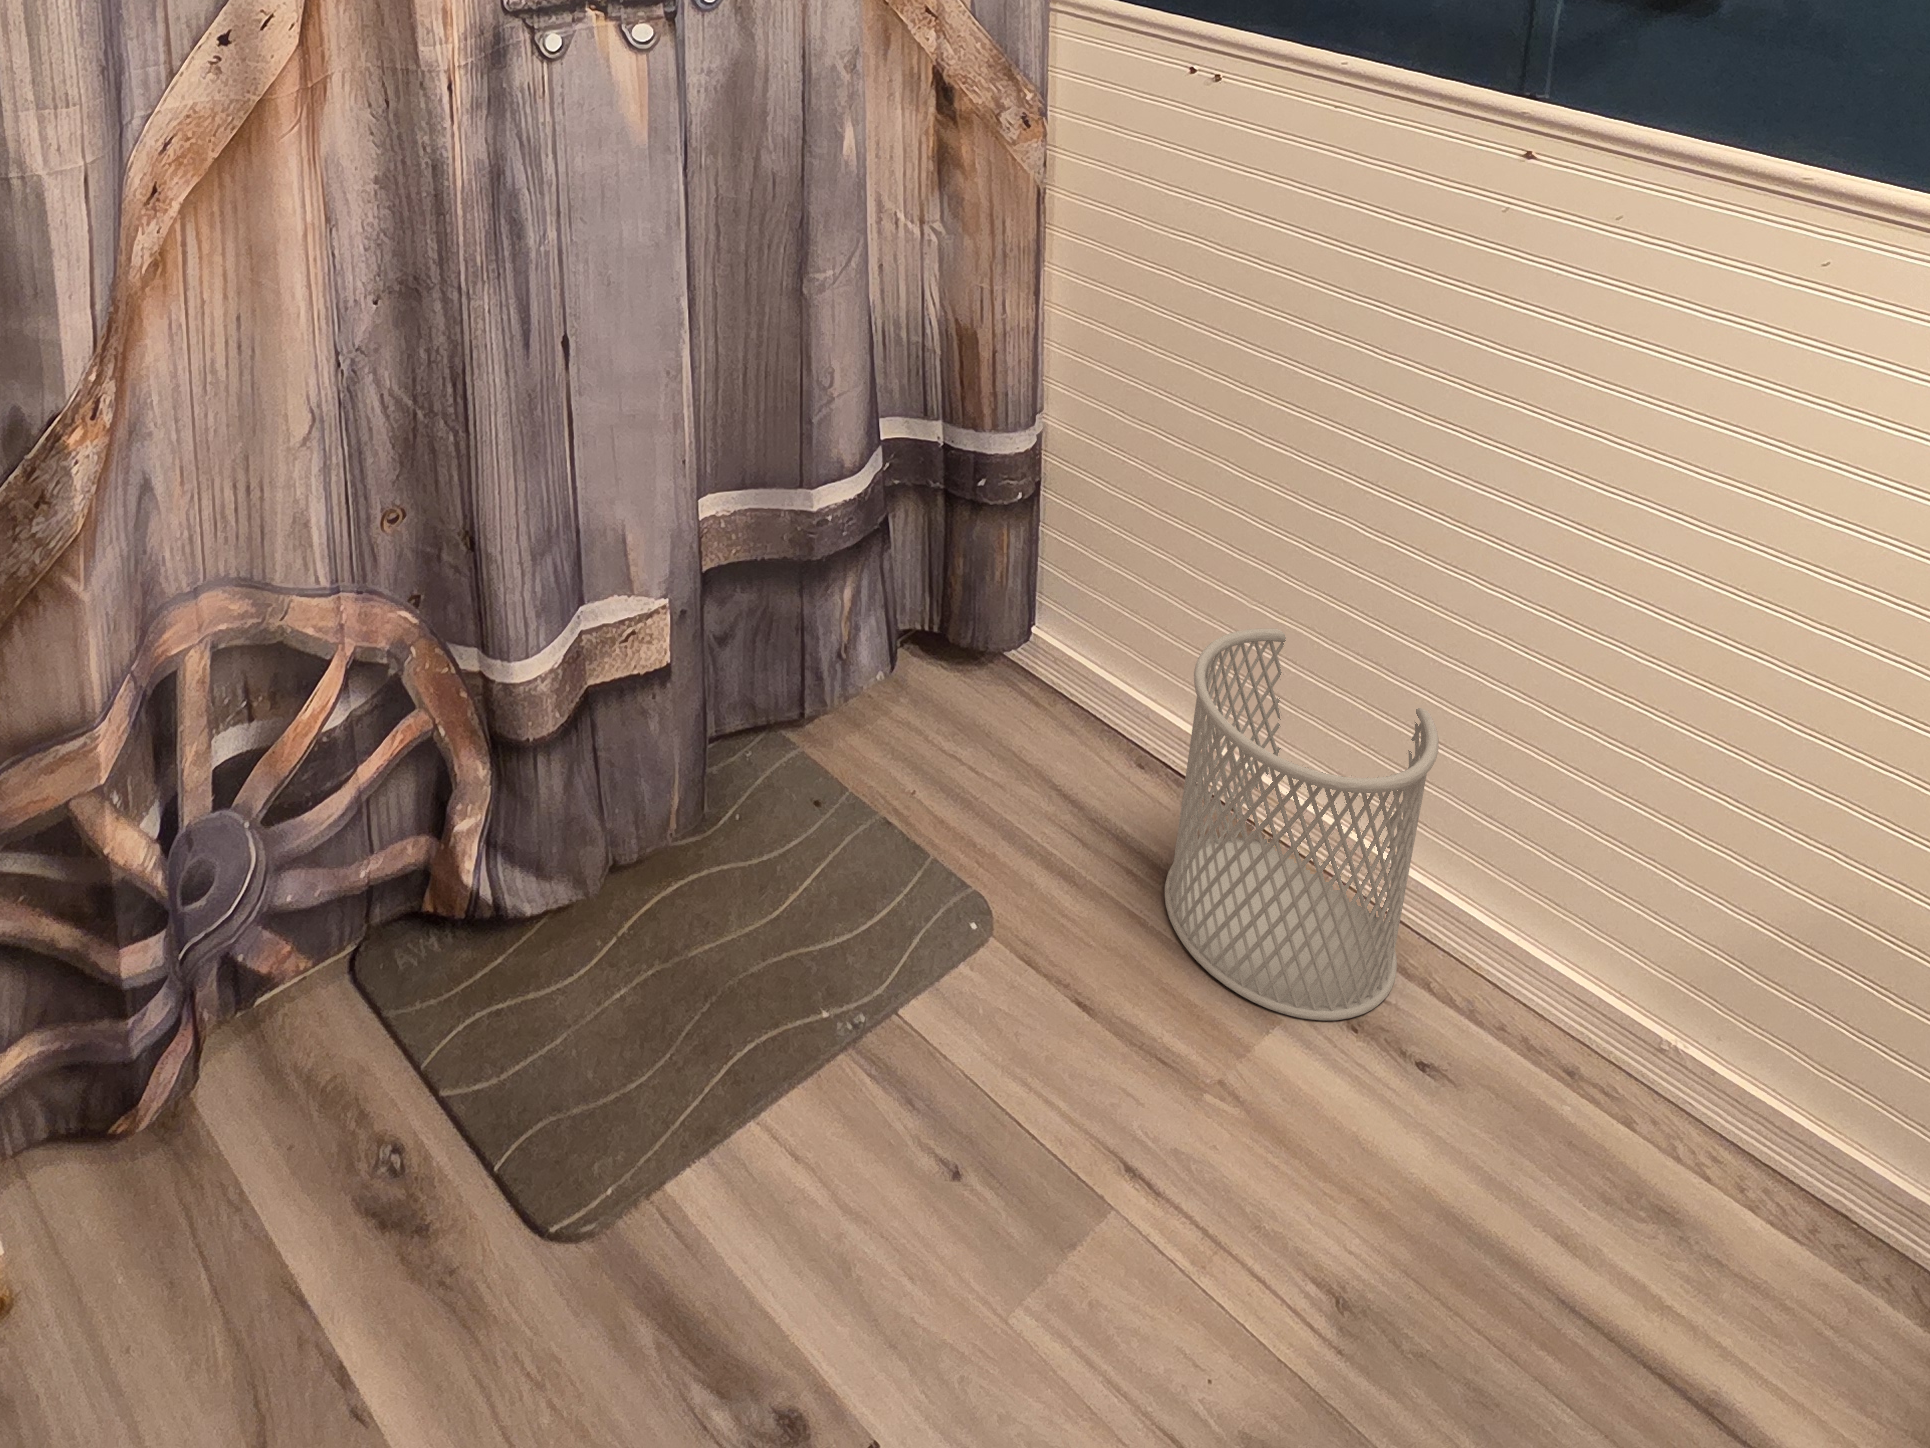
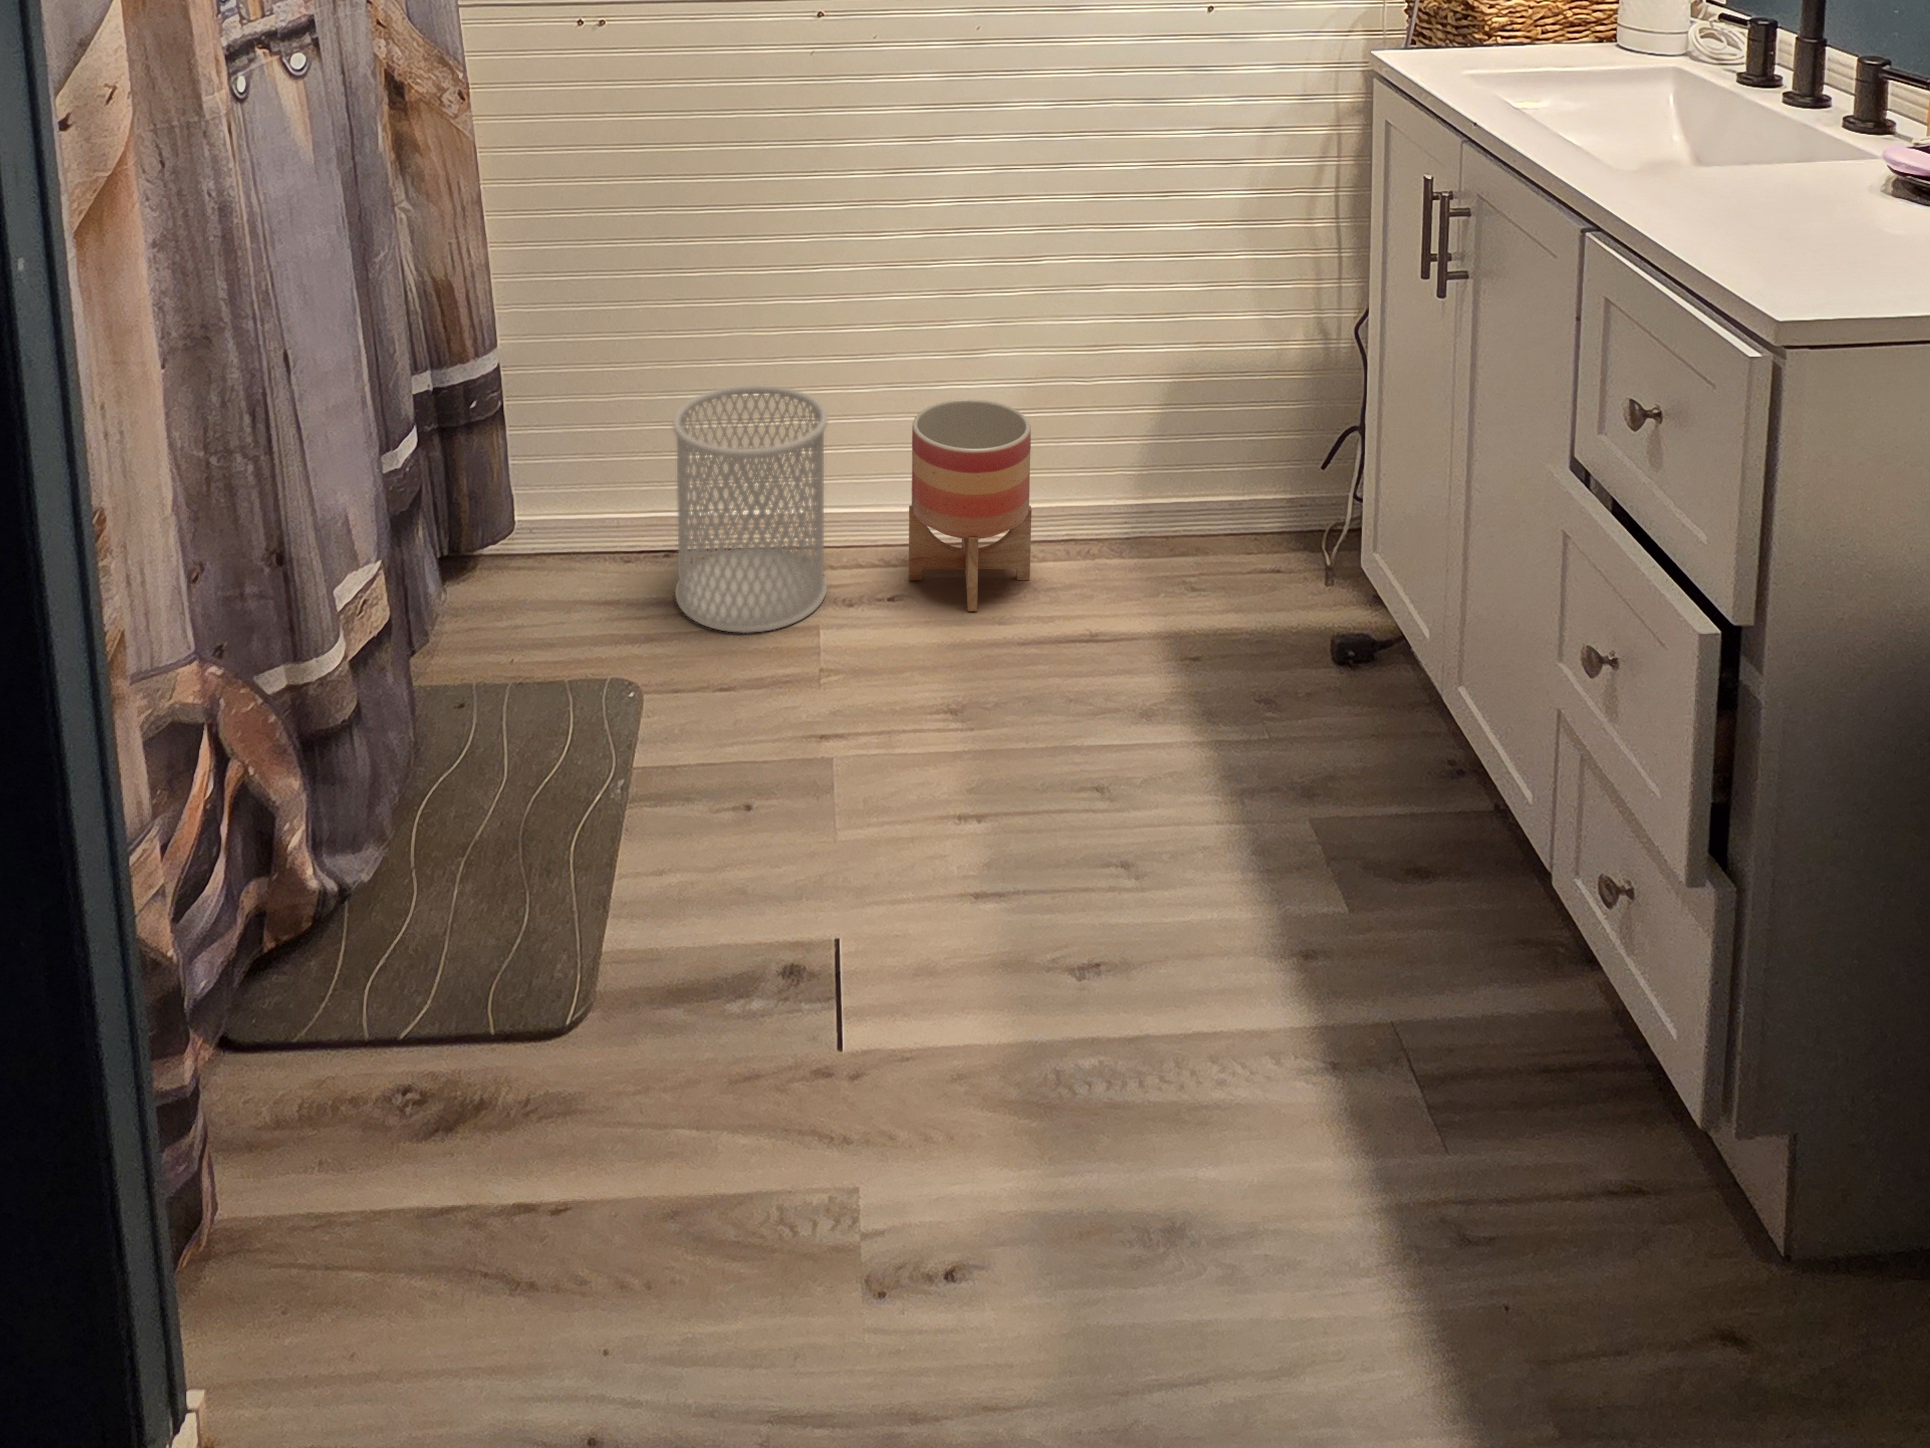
planter: none [1511,866,1795,1270] -> present [909,399,1032,611]

